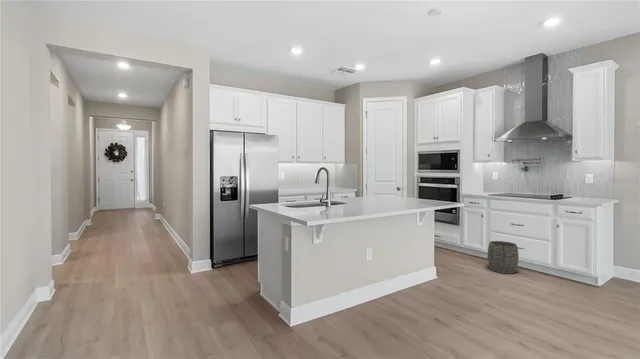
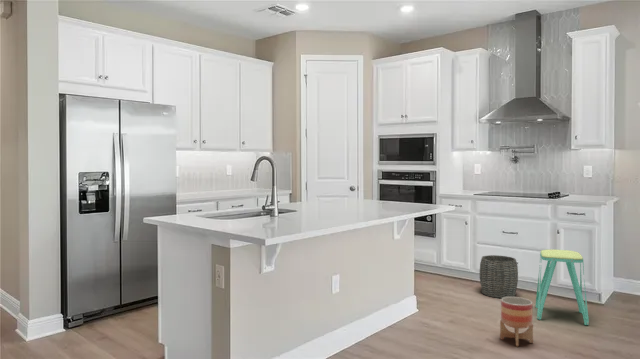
stool: none [526,239,569,299] -> present [535,249,589,325]
planter: none [489,272,515,308] -> present [500,297,533,346]

